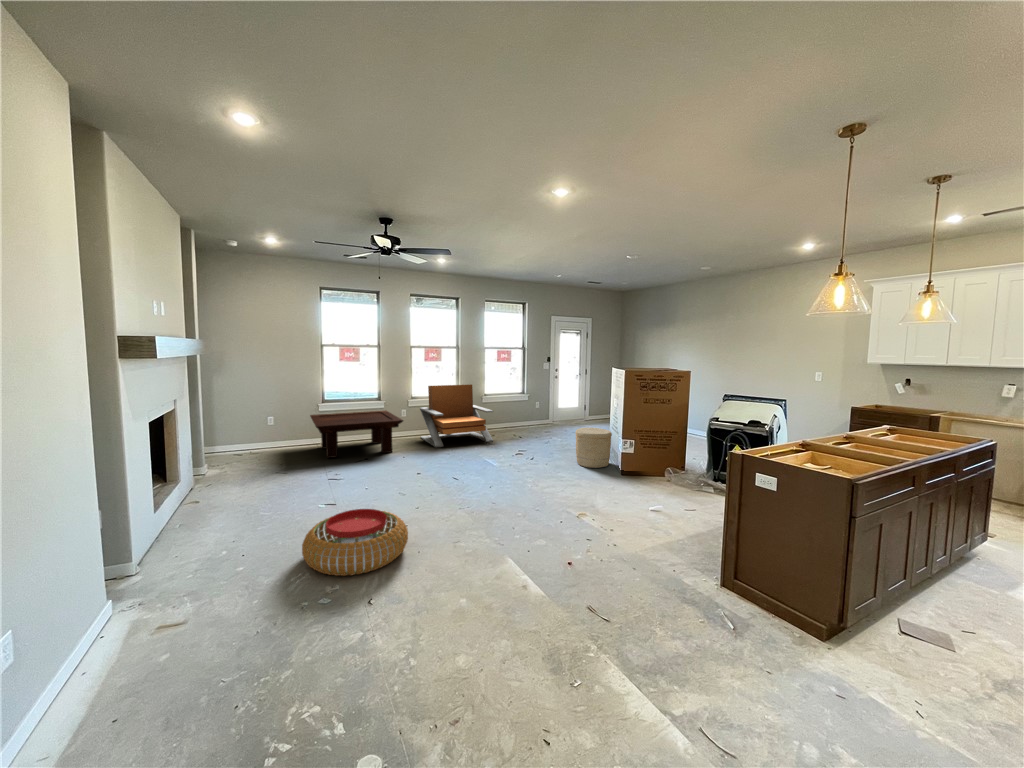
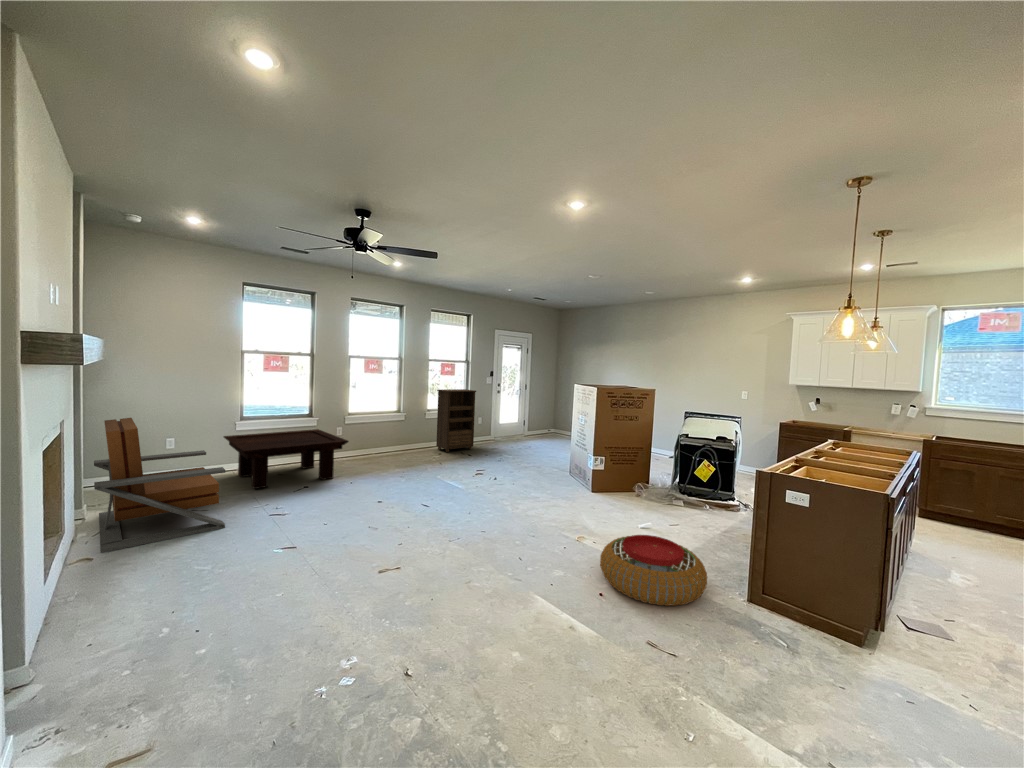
bookshelf: none [493,375,530,433] -> present [436,389,476,452]
lounge chair: present [420,384,493,447] -> present [94,418,225,553]
woven basket: present [576,428,612,468] -> none [541,445,578,487]
pouf: present [302,509,408,576] -> present [600,535,707,606]

